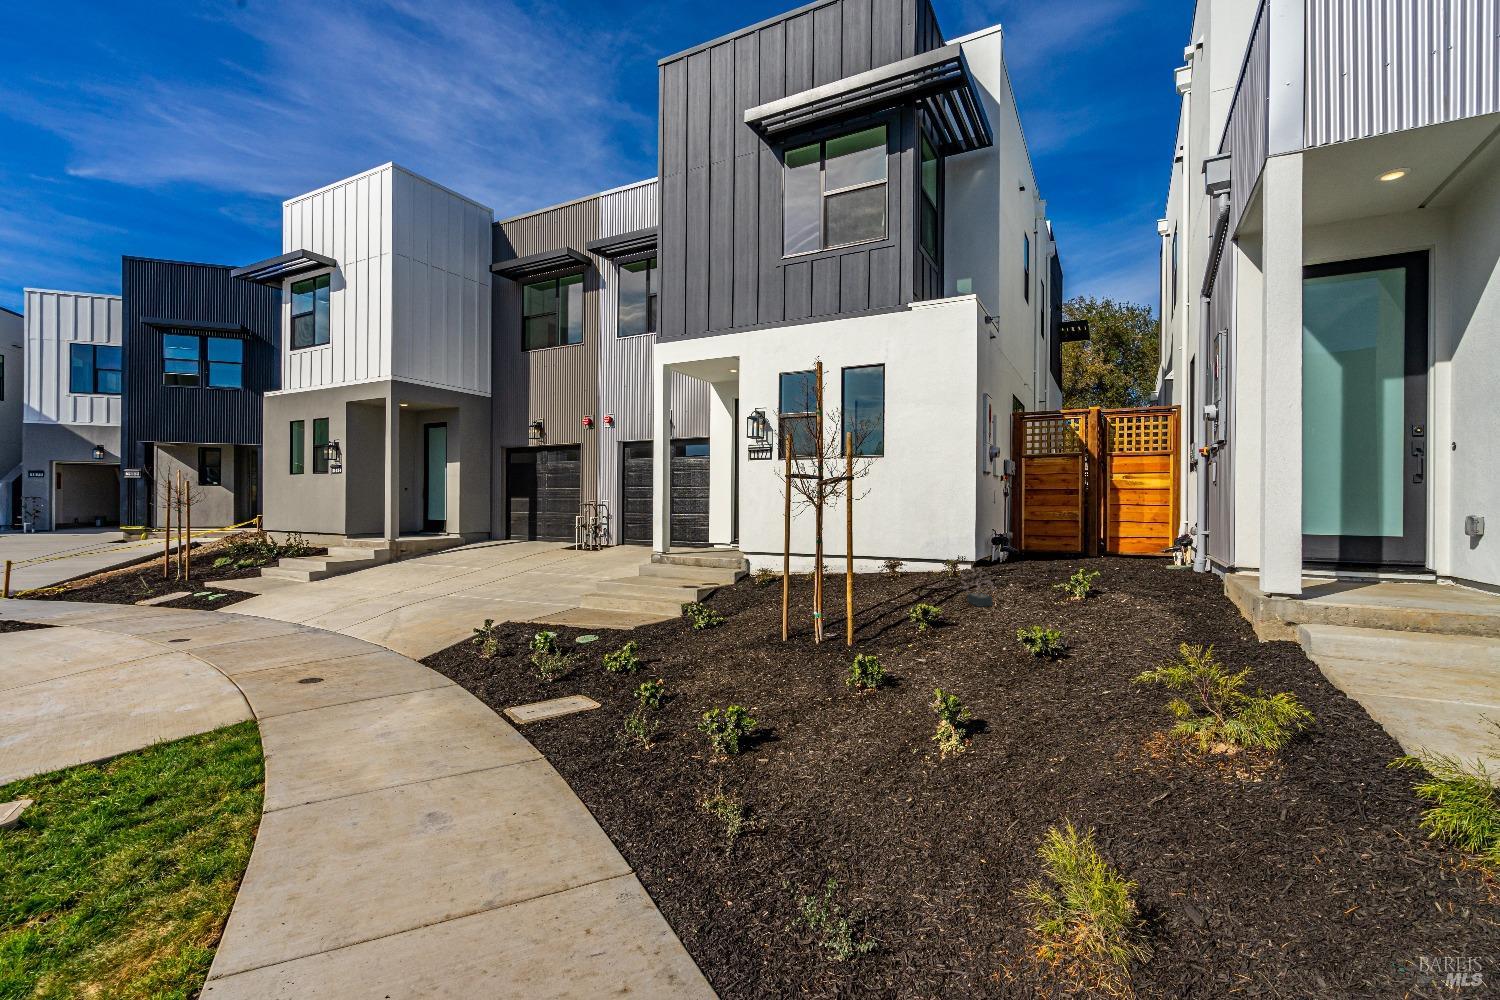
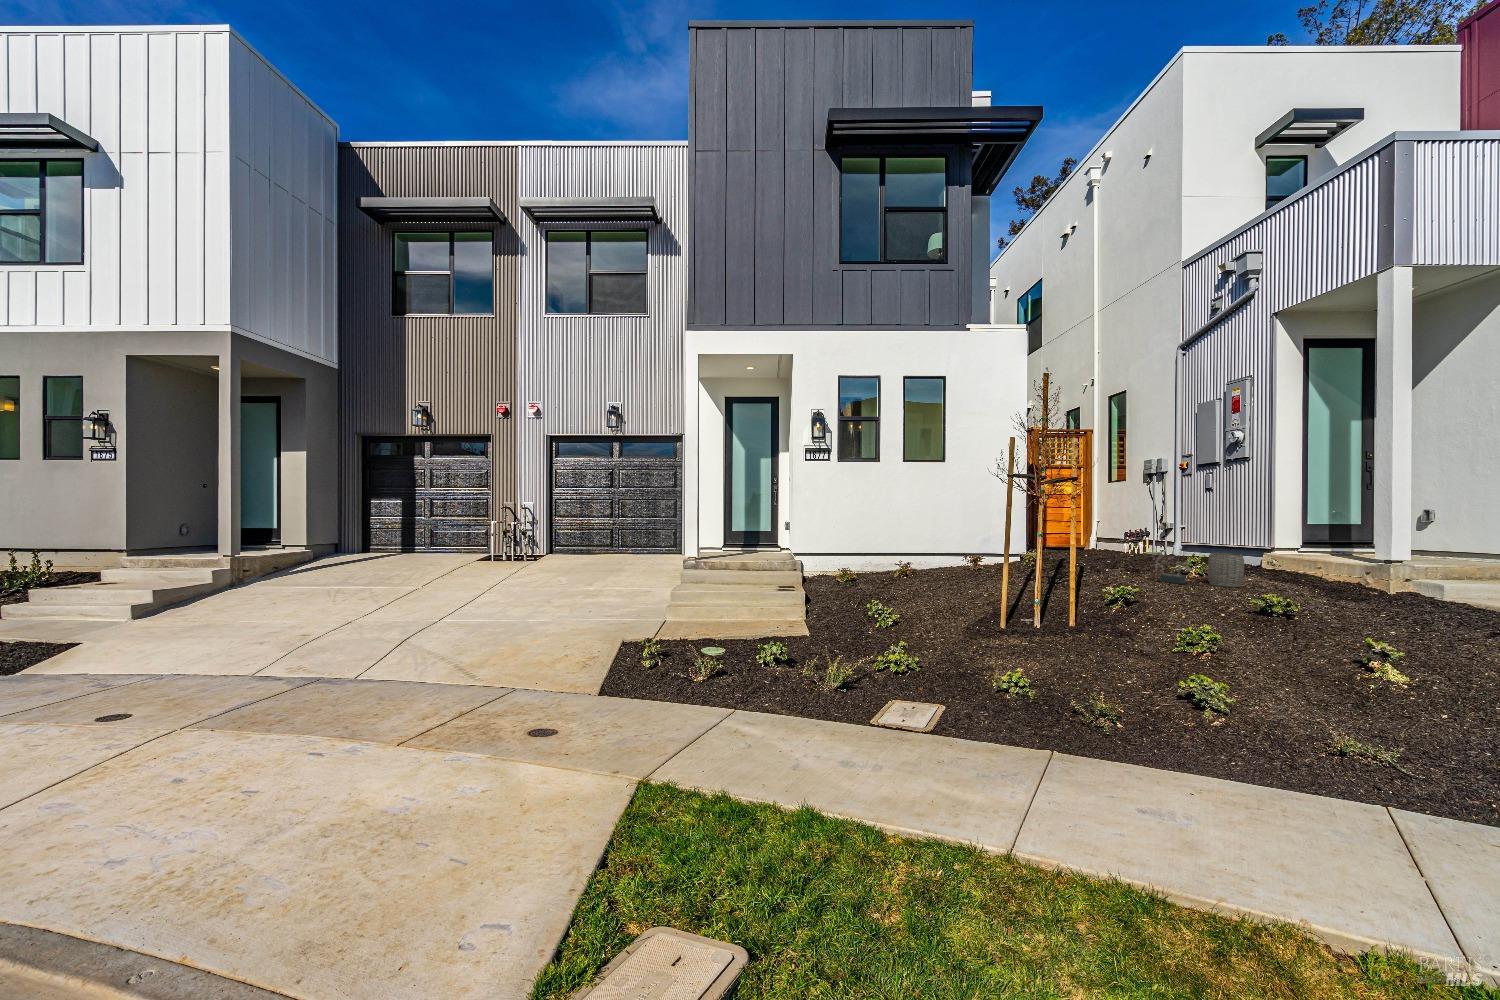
woven basket: none [1017,571,1058,615] -> present [1208,553,1244,587]

